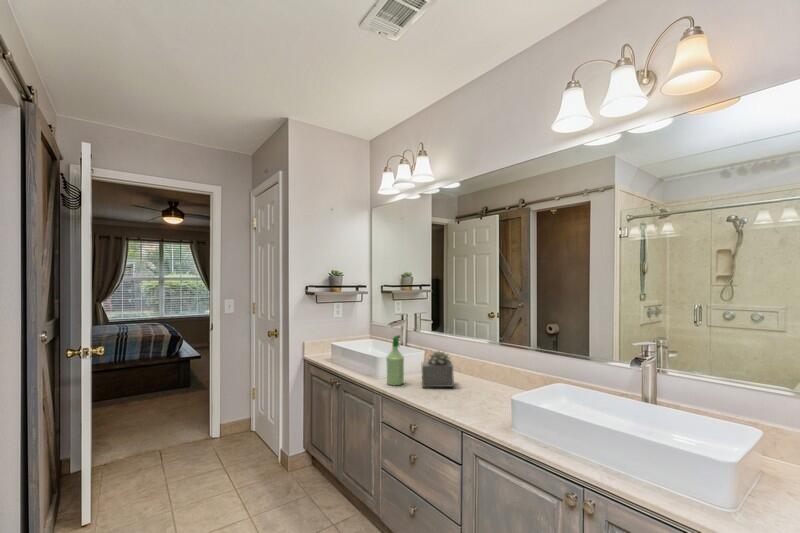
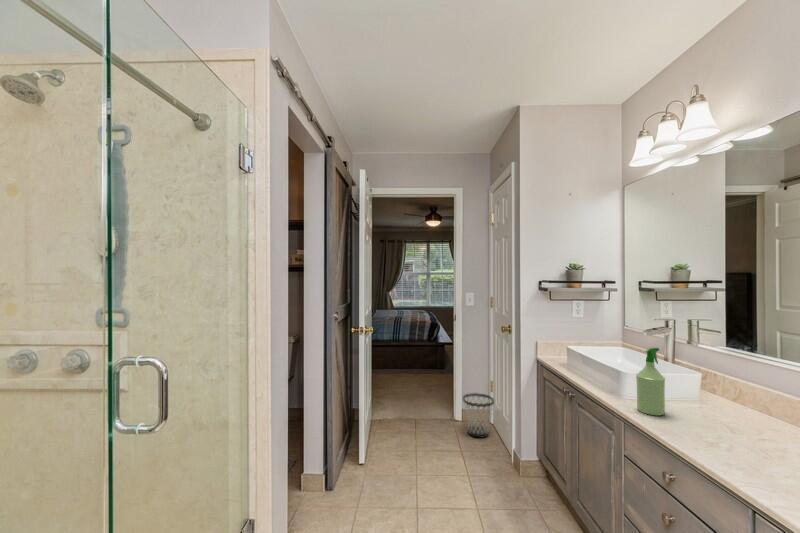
succulent plant: present [422,351,454,387] -> none [696,377,762,440]
wastebasket: none [223,404,258,451] -> present [463,393,494,438]

